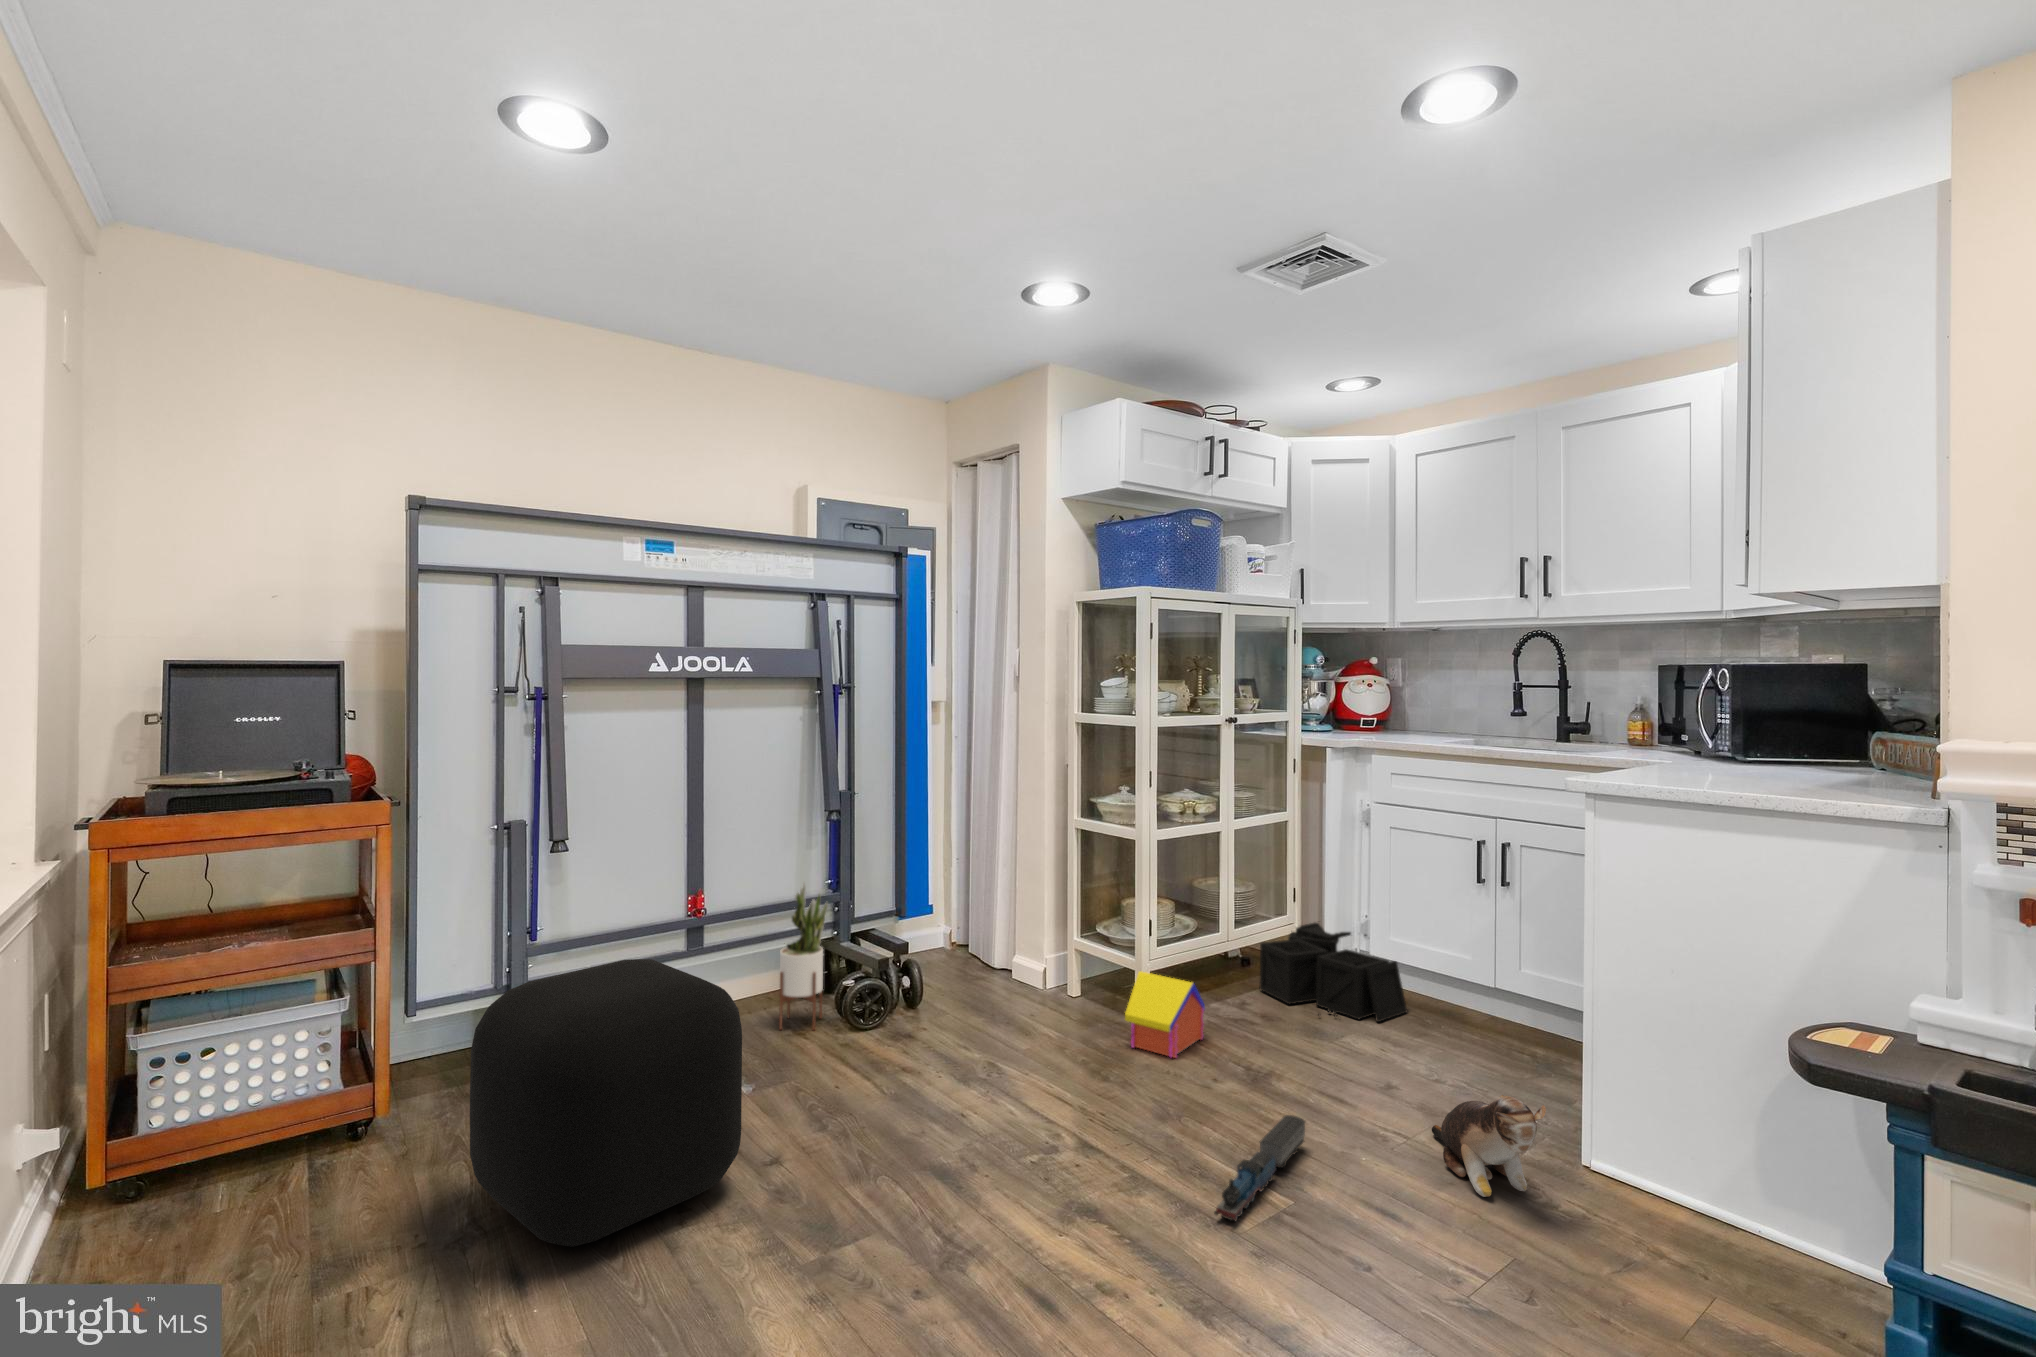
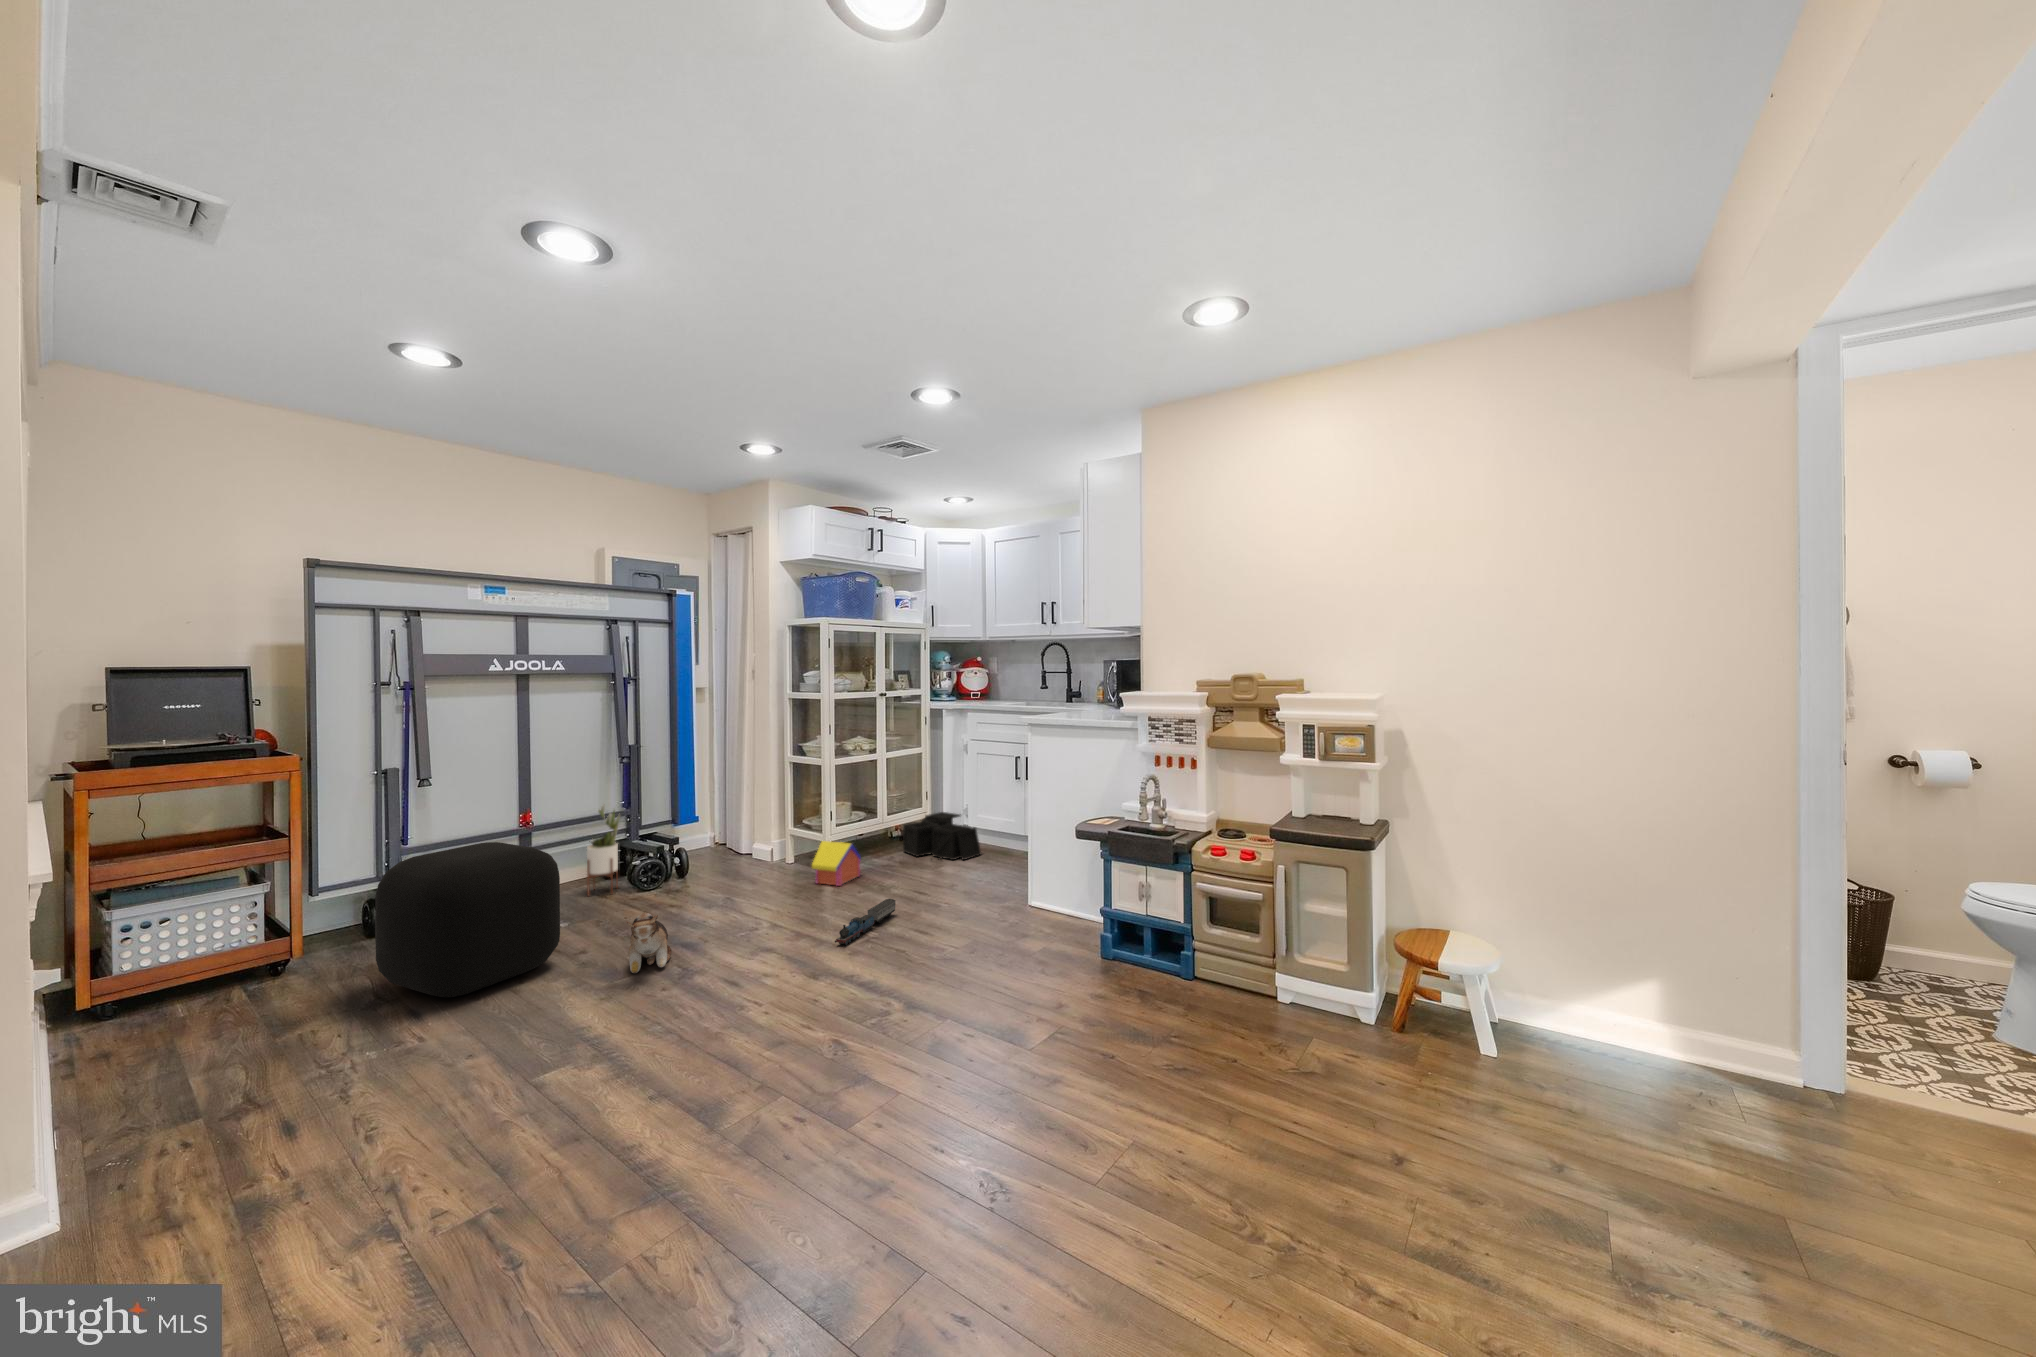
plush toy: present [1432,1095,1546,1197] -> present [626,912,672,973]

